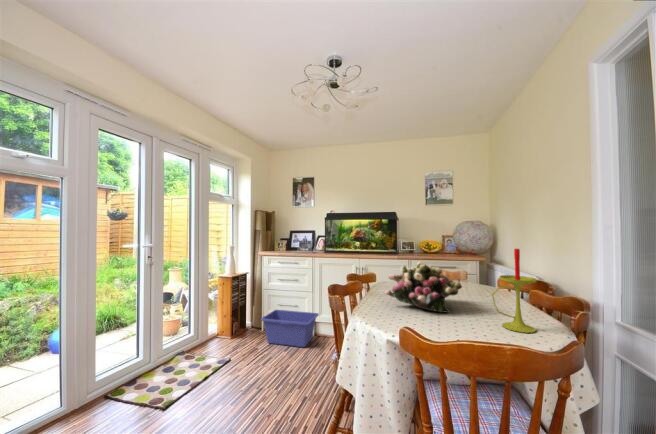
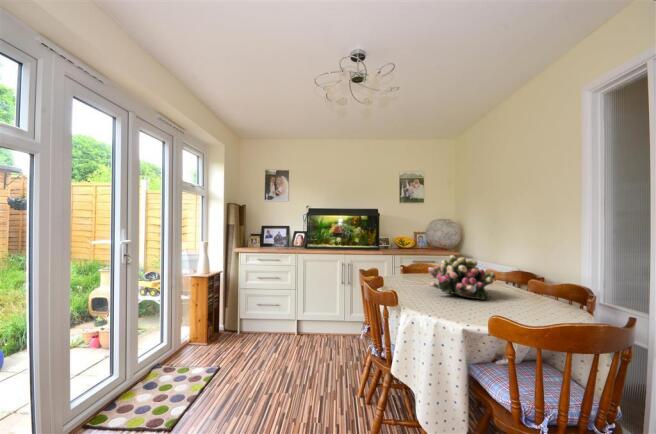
candle: present [492,249,537,333] -> none [535,241,572,311]
storage bin: present [261,310,319,347] -> none [245,310,303,346]

